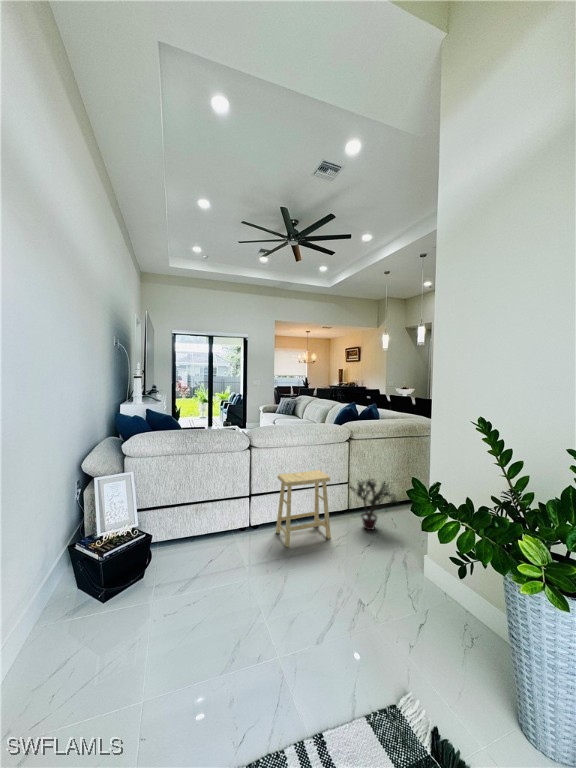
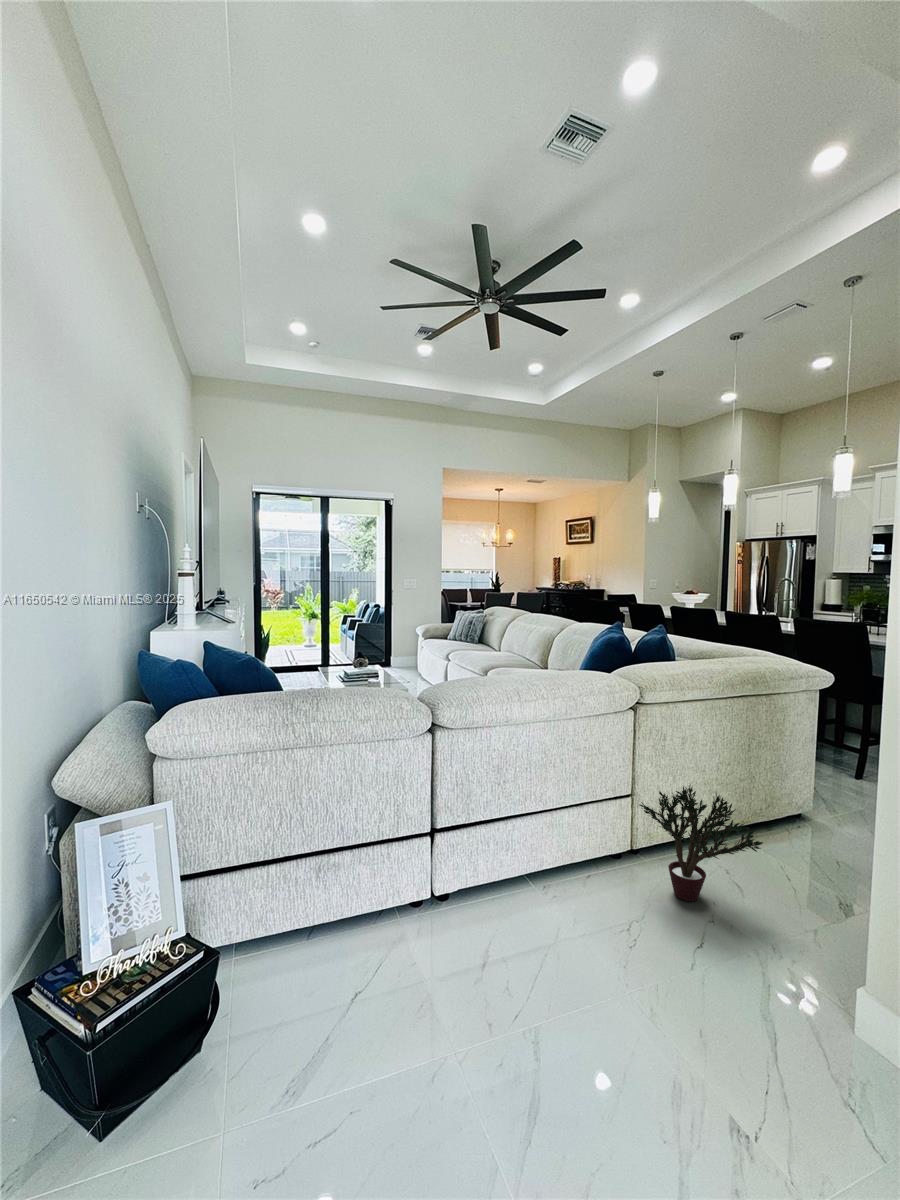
footstool: present [276,470,331,547] -> none [488,773,611,951]

